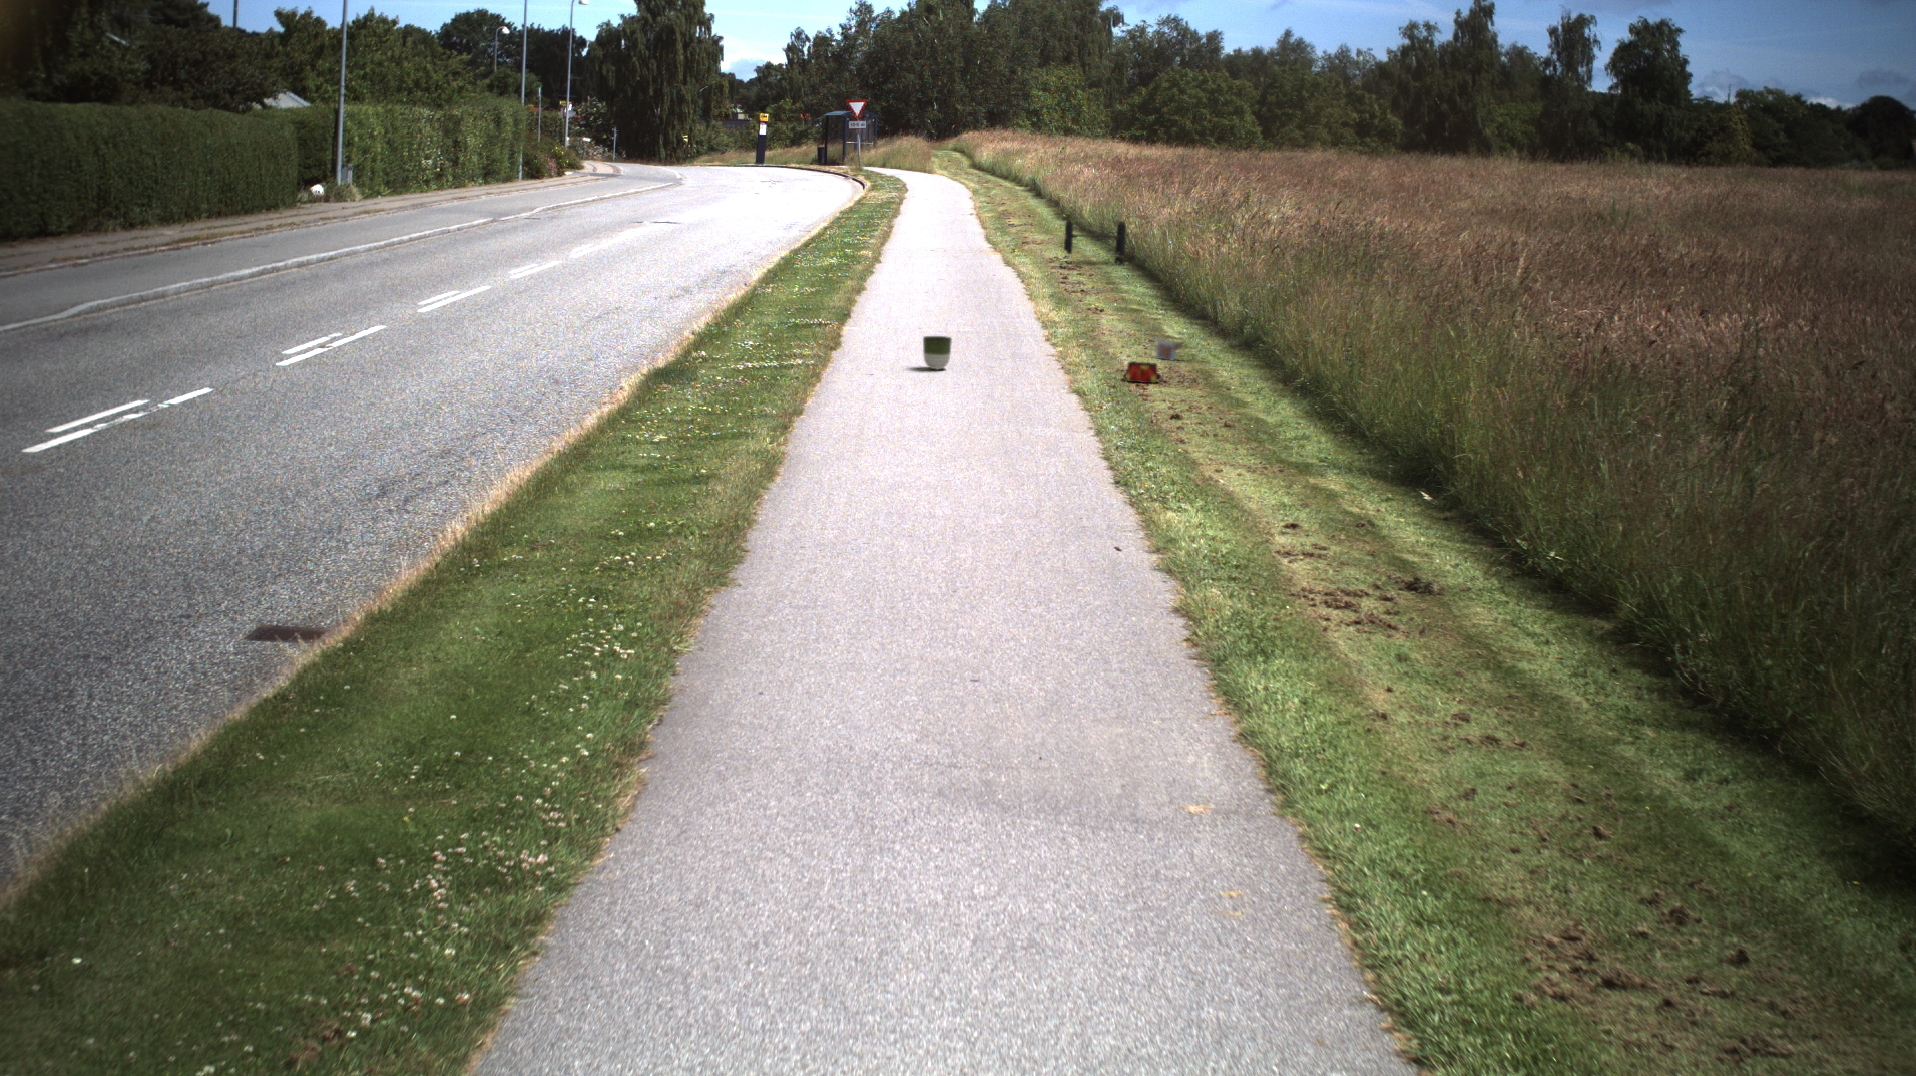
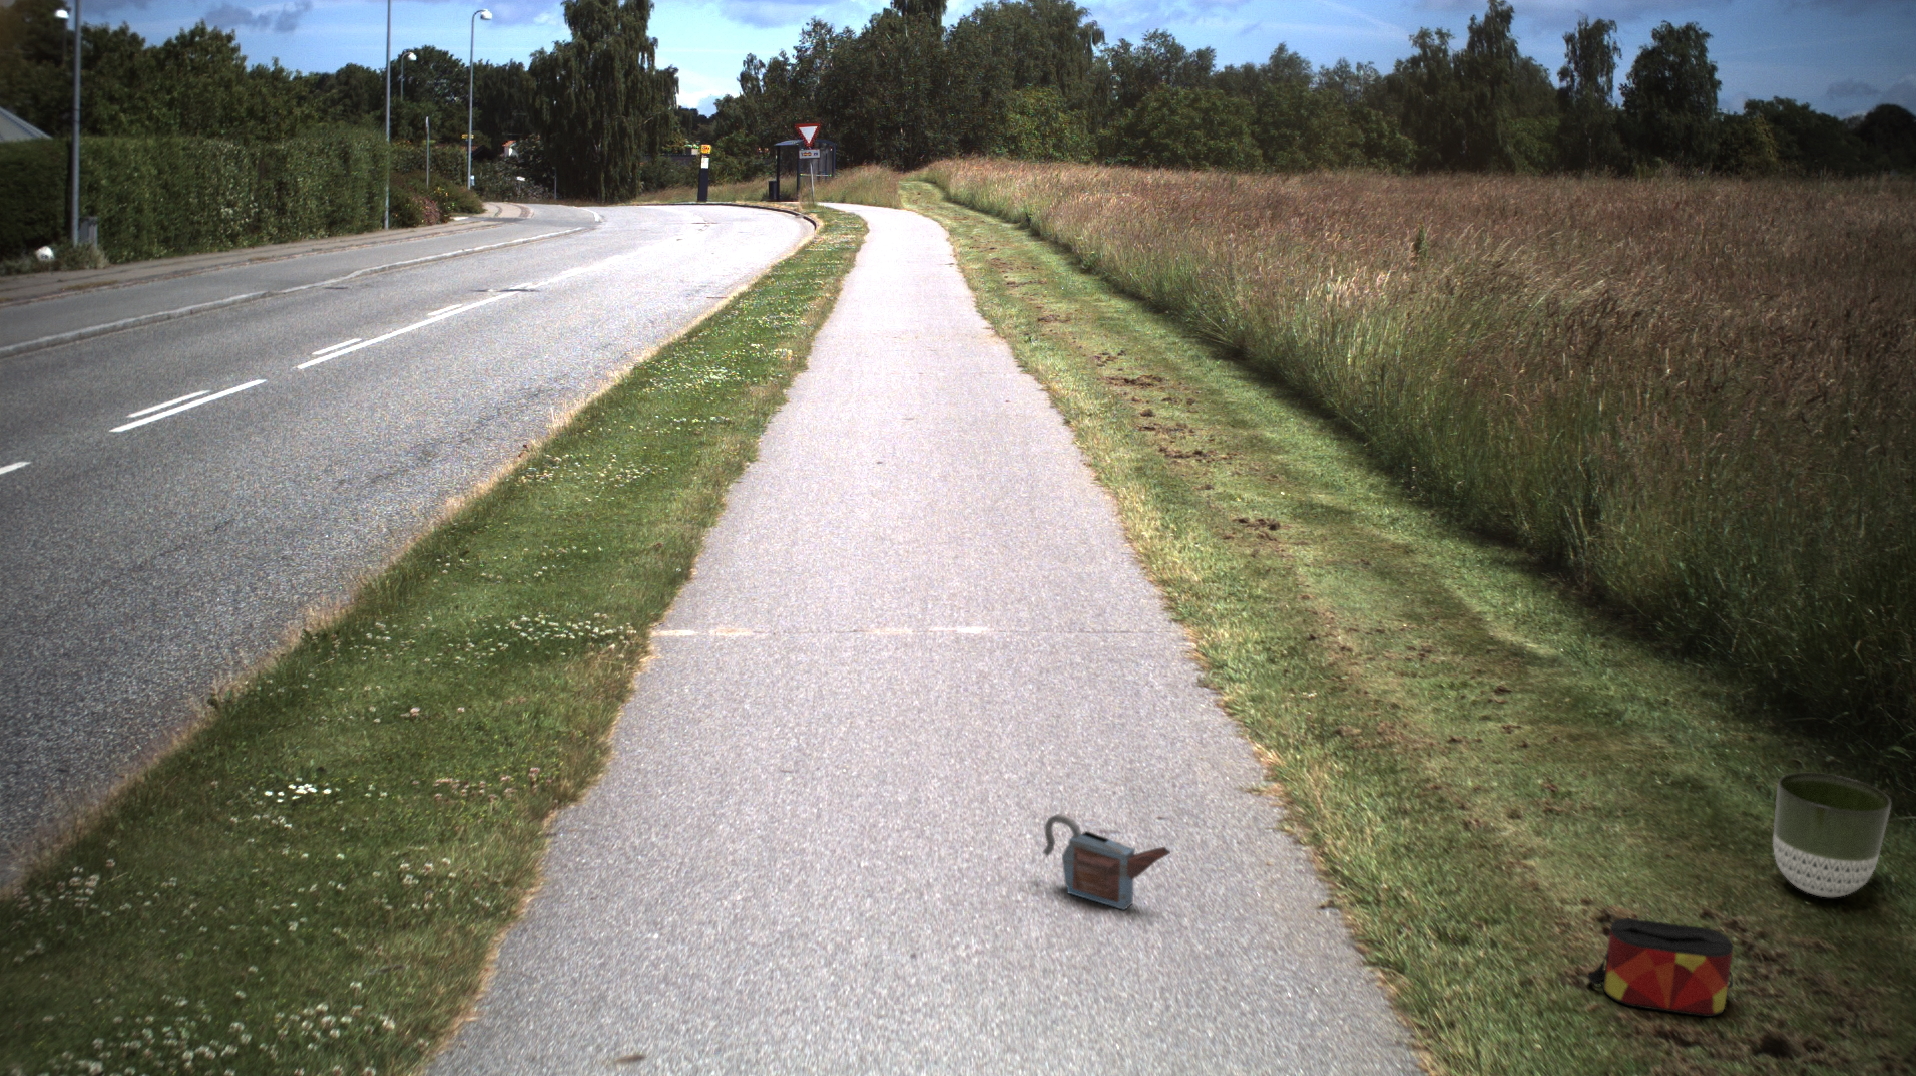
bench: present [1064,220,1126,265] -> none [1108,284,1212,356]
planter: present [923,336,952,369] -> present [1773,773,1891,897]
watering can: present [1154,336,1184,360] -> present [1043,814,1170,910]

